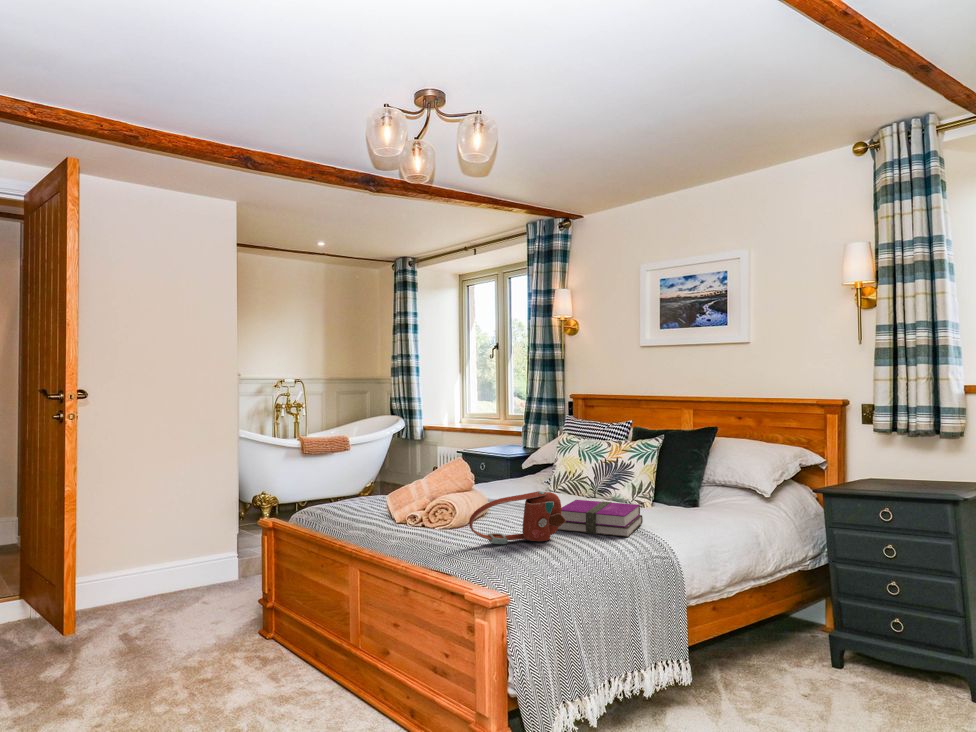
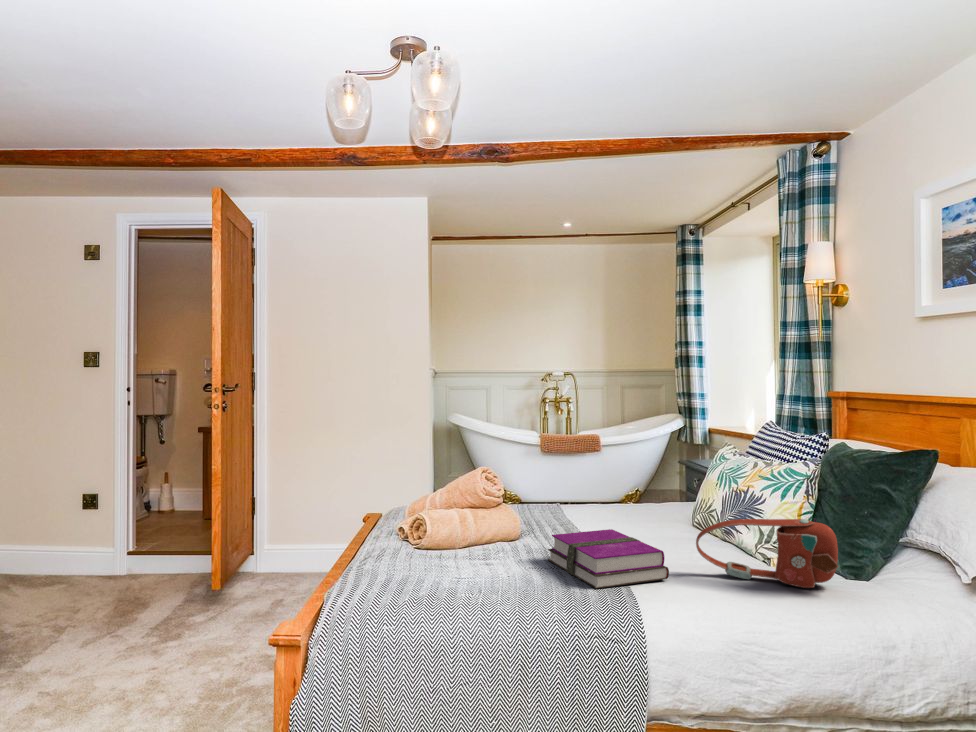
handbag: present [469,491,566,544] -> present [696,519,838,588]

